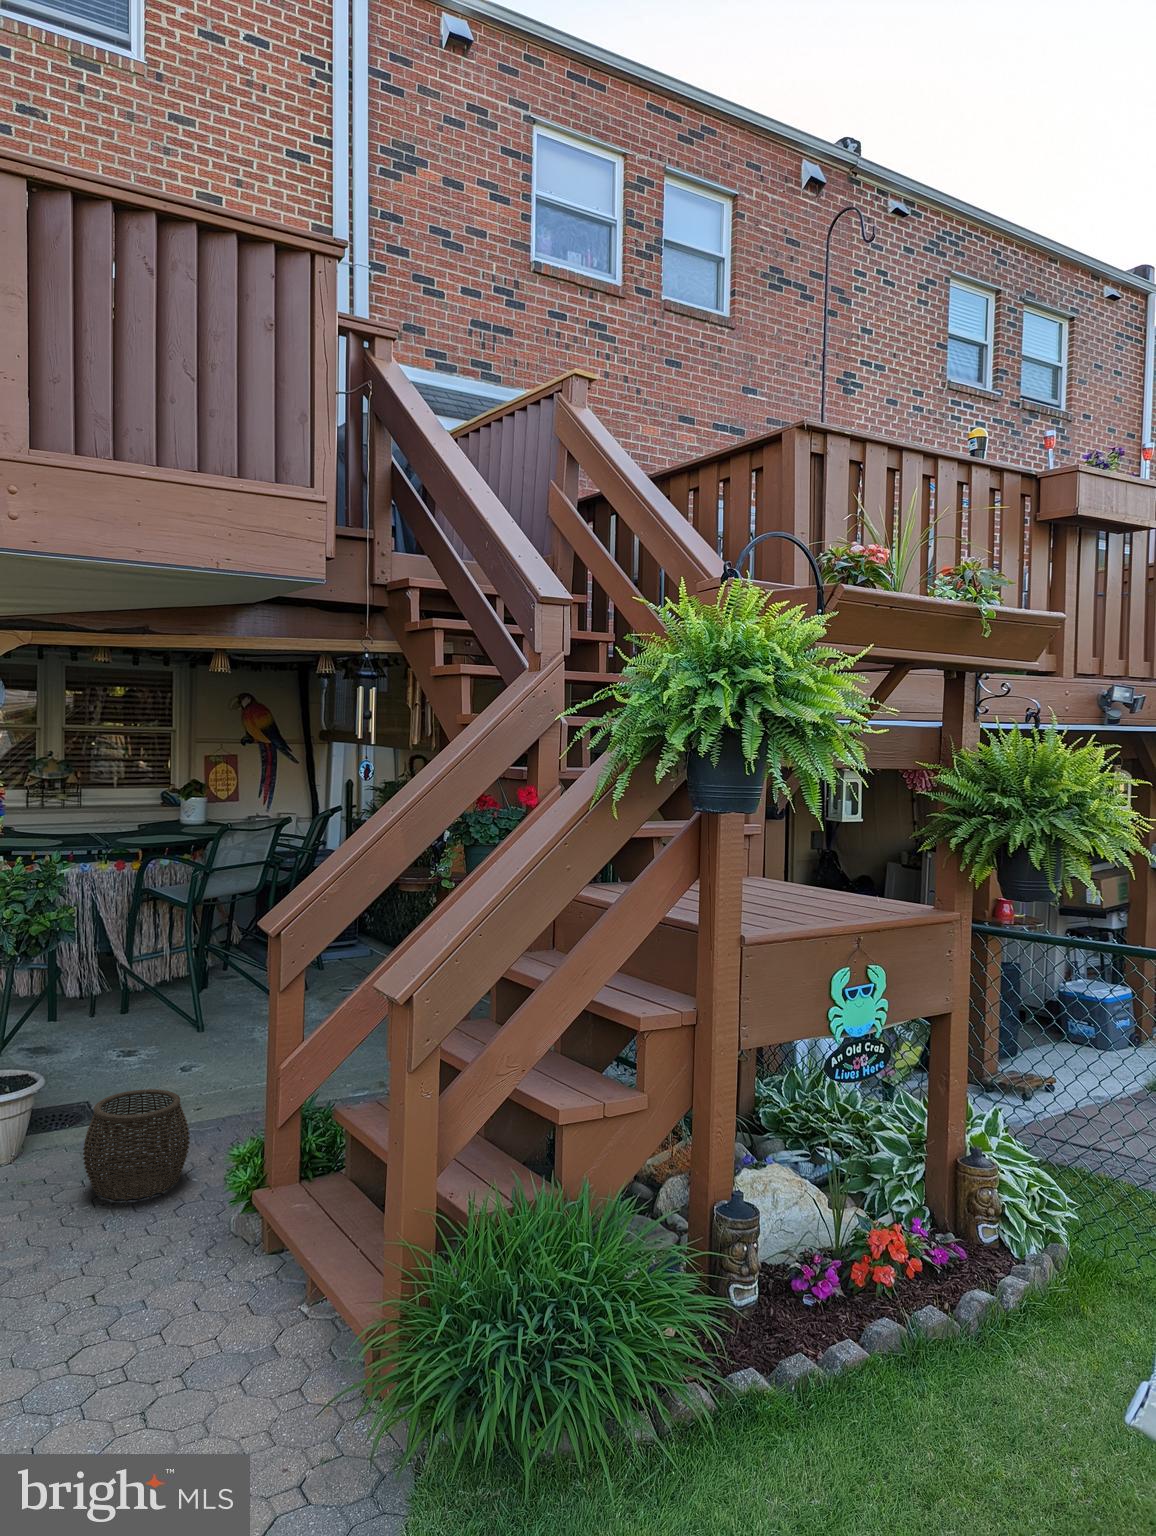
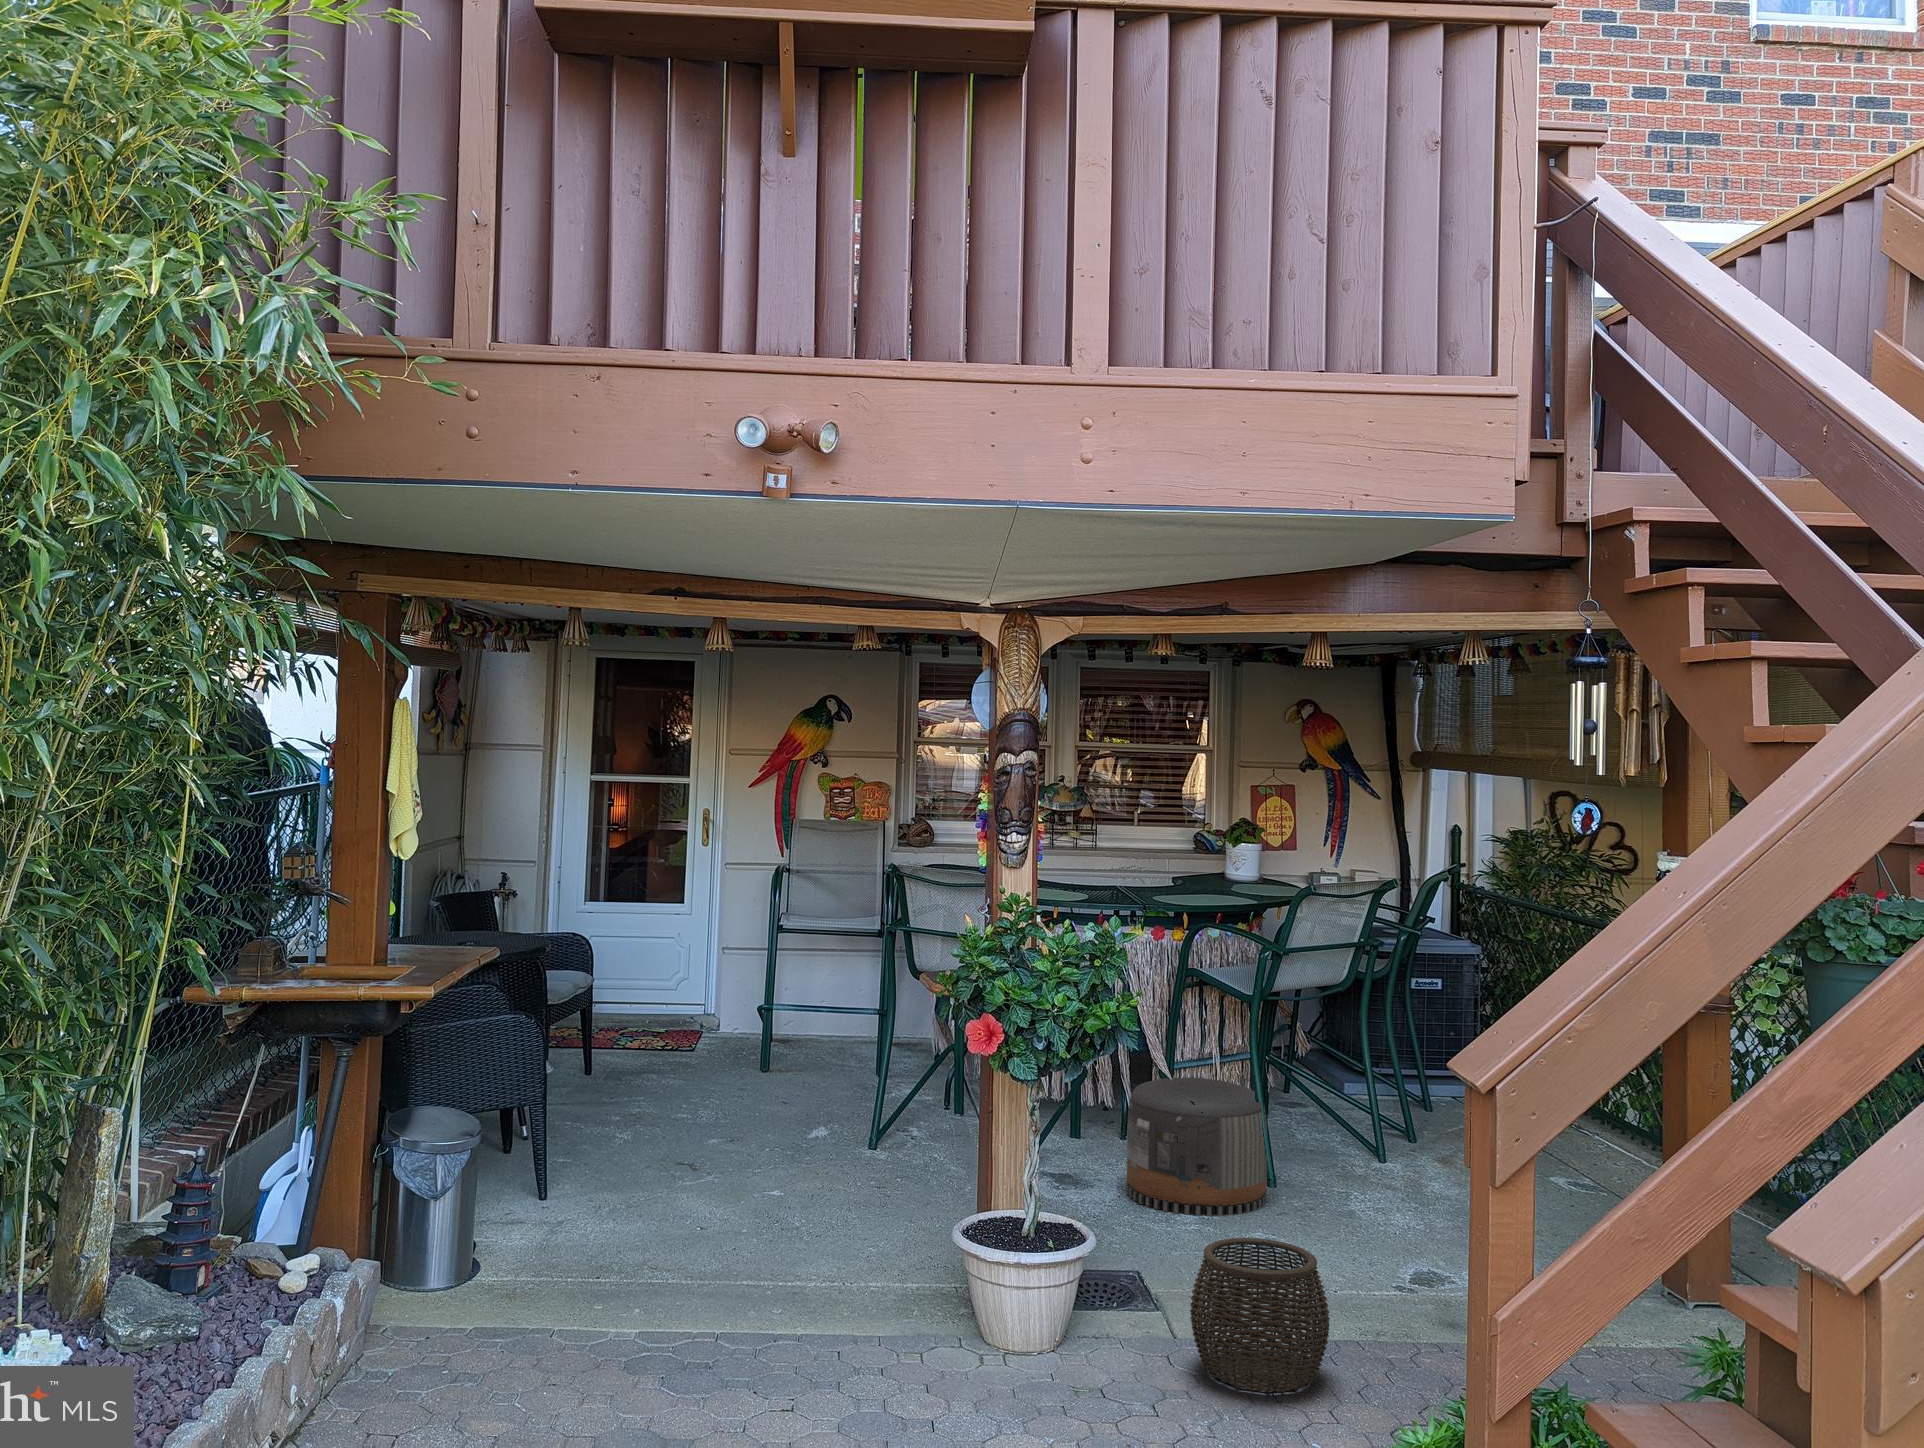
pouf: none [80,969,189,1069] -> present [1127,1077,1267,1216]

